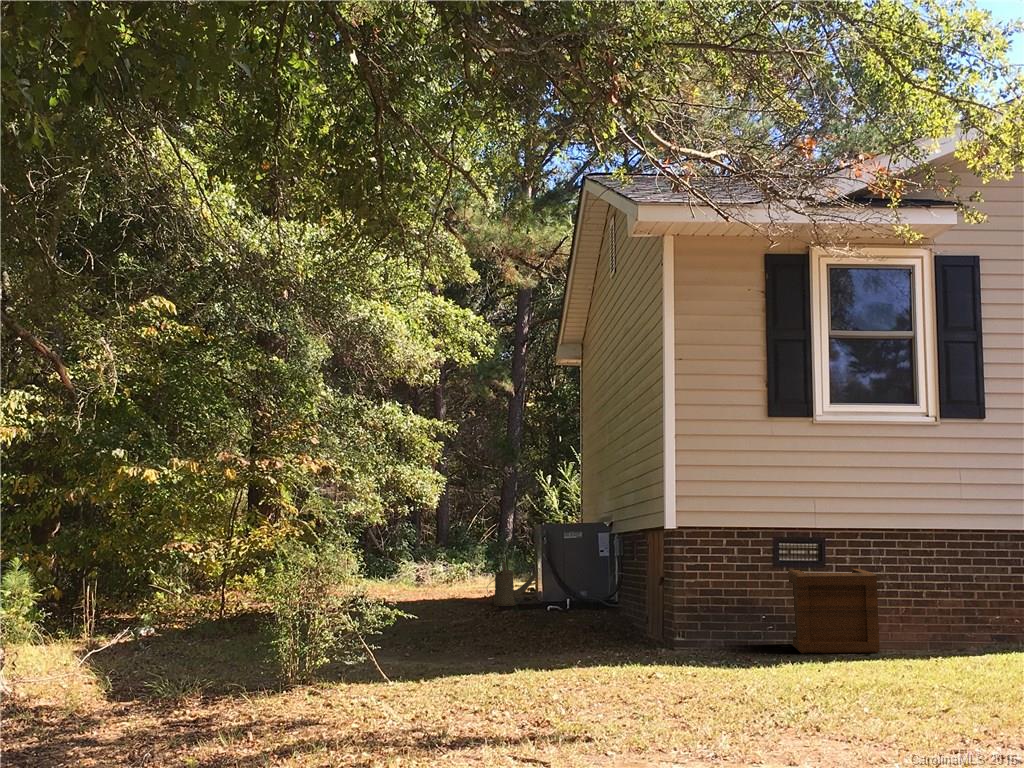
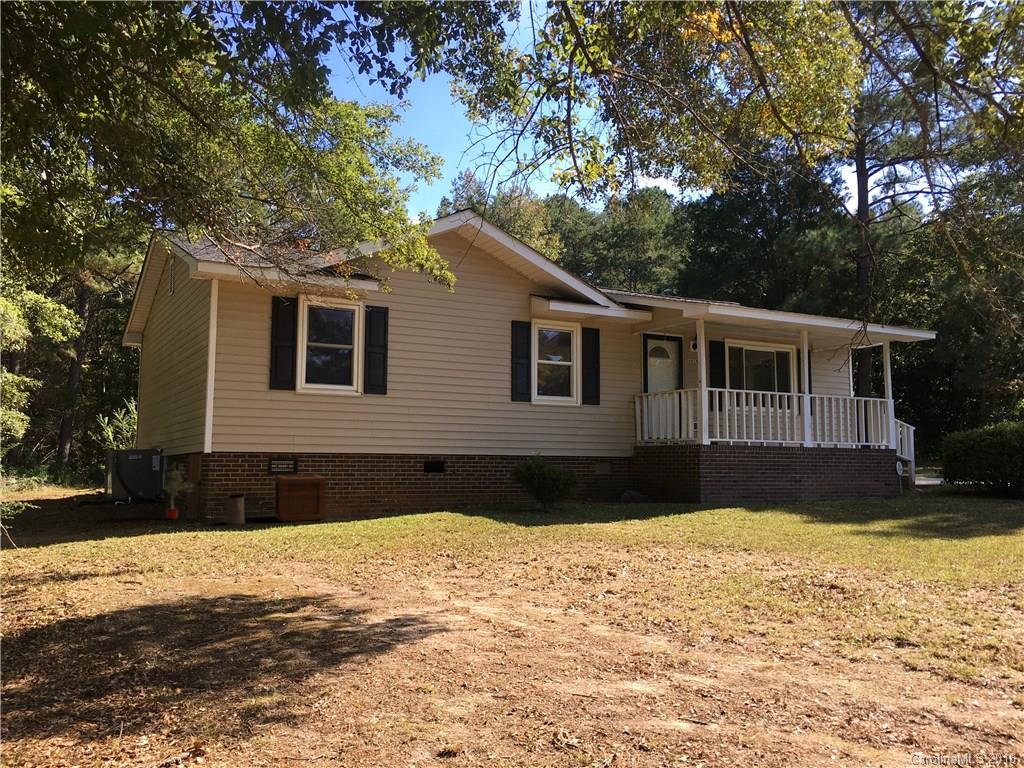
potted tree: none [602,545,654,640] -> present [164,463,194,519]
watering can: present [487,562,538,606] -> present [226,489,245,525]

